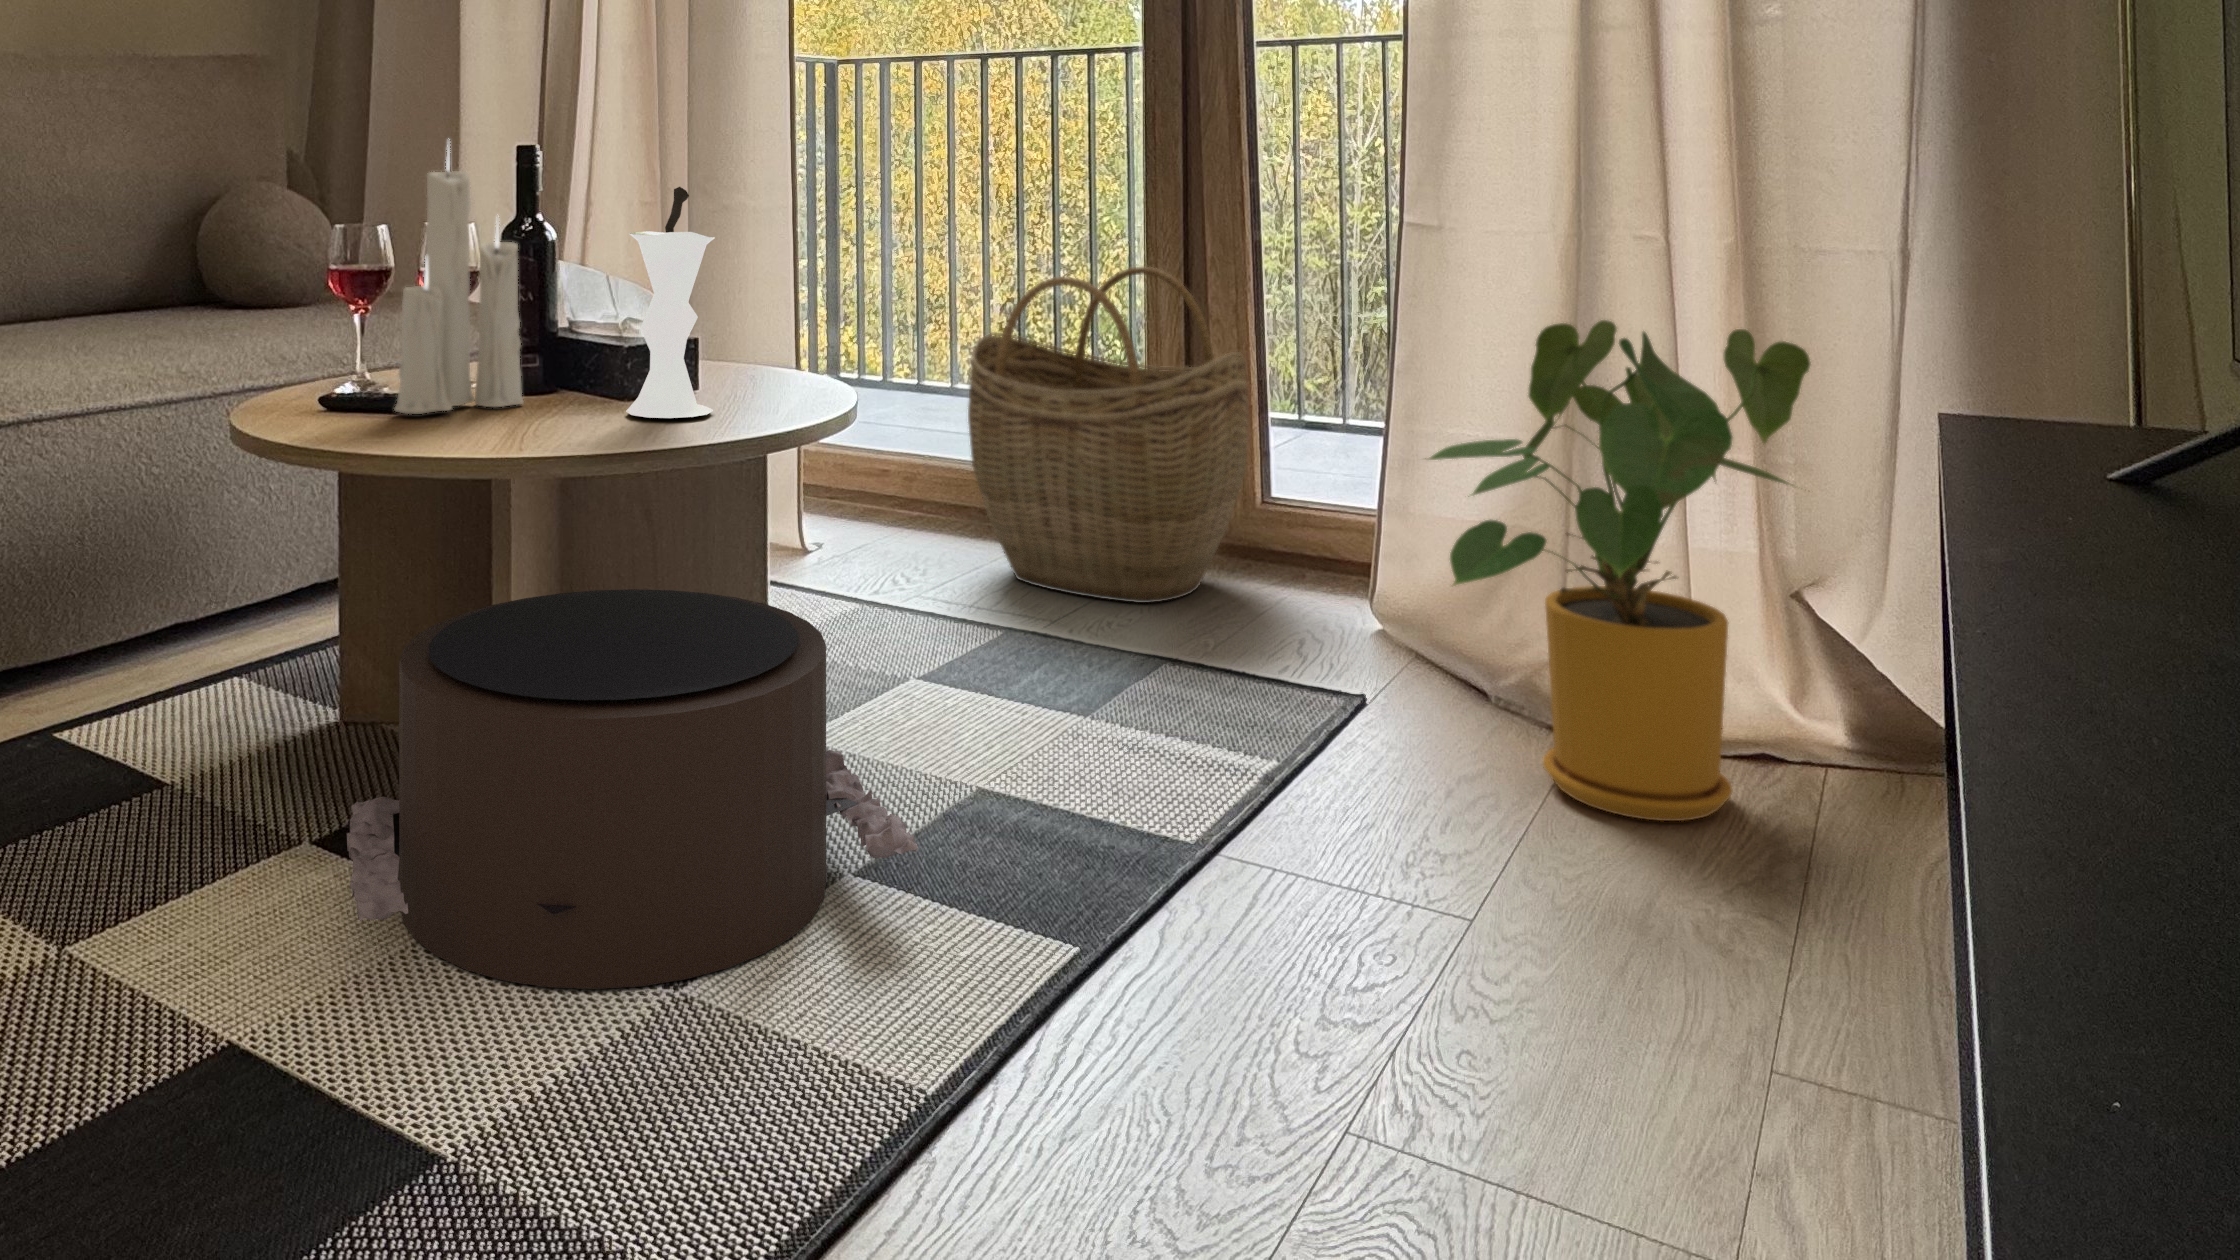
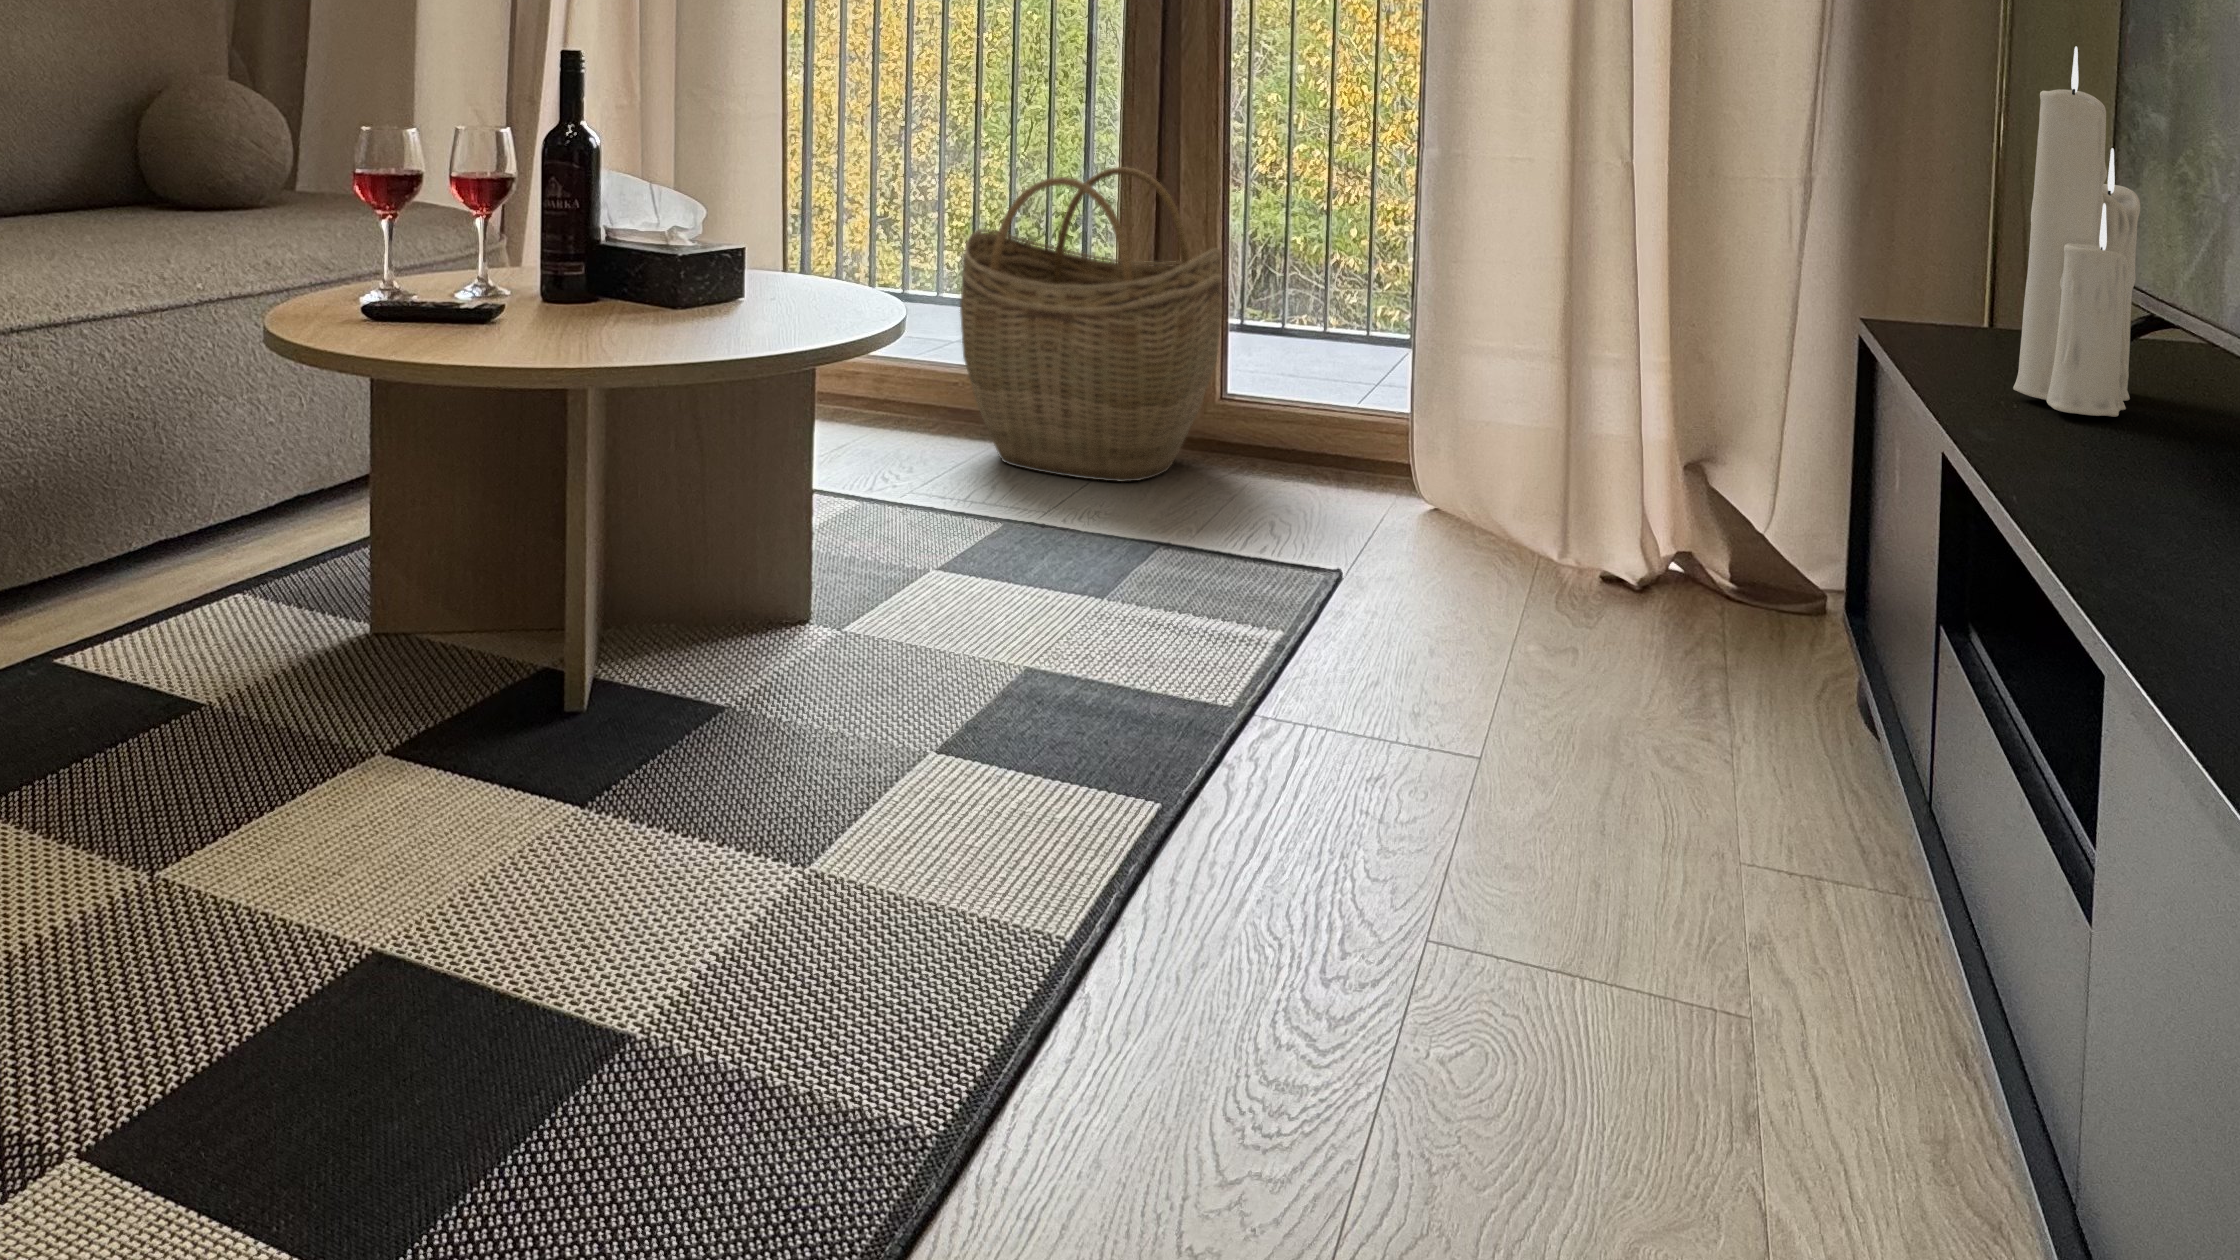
candle: present [395,145,523,414] -> present [2013,46,2140,417]
vase: present [626,187,715,418] -> none [694,89,786,320]
house plant: present [1425,320,1811,821] -> none [1428,222,1760,659]
pouf: present [347,589,918,989] -> none [436,487,1011,875]

